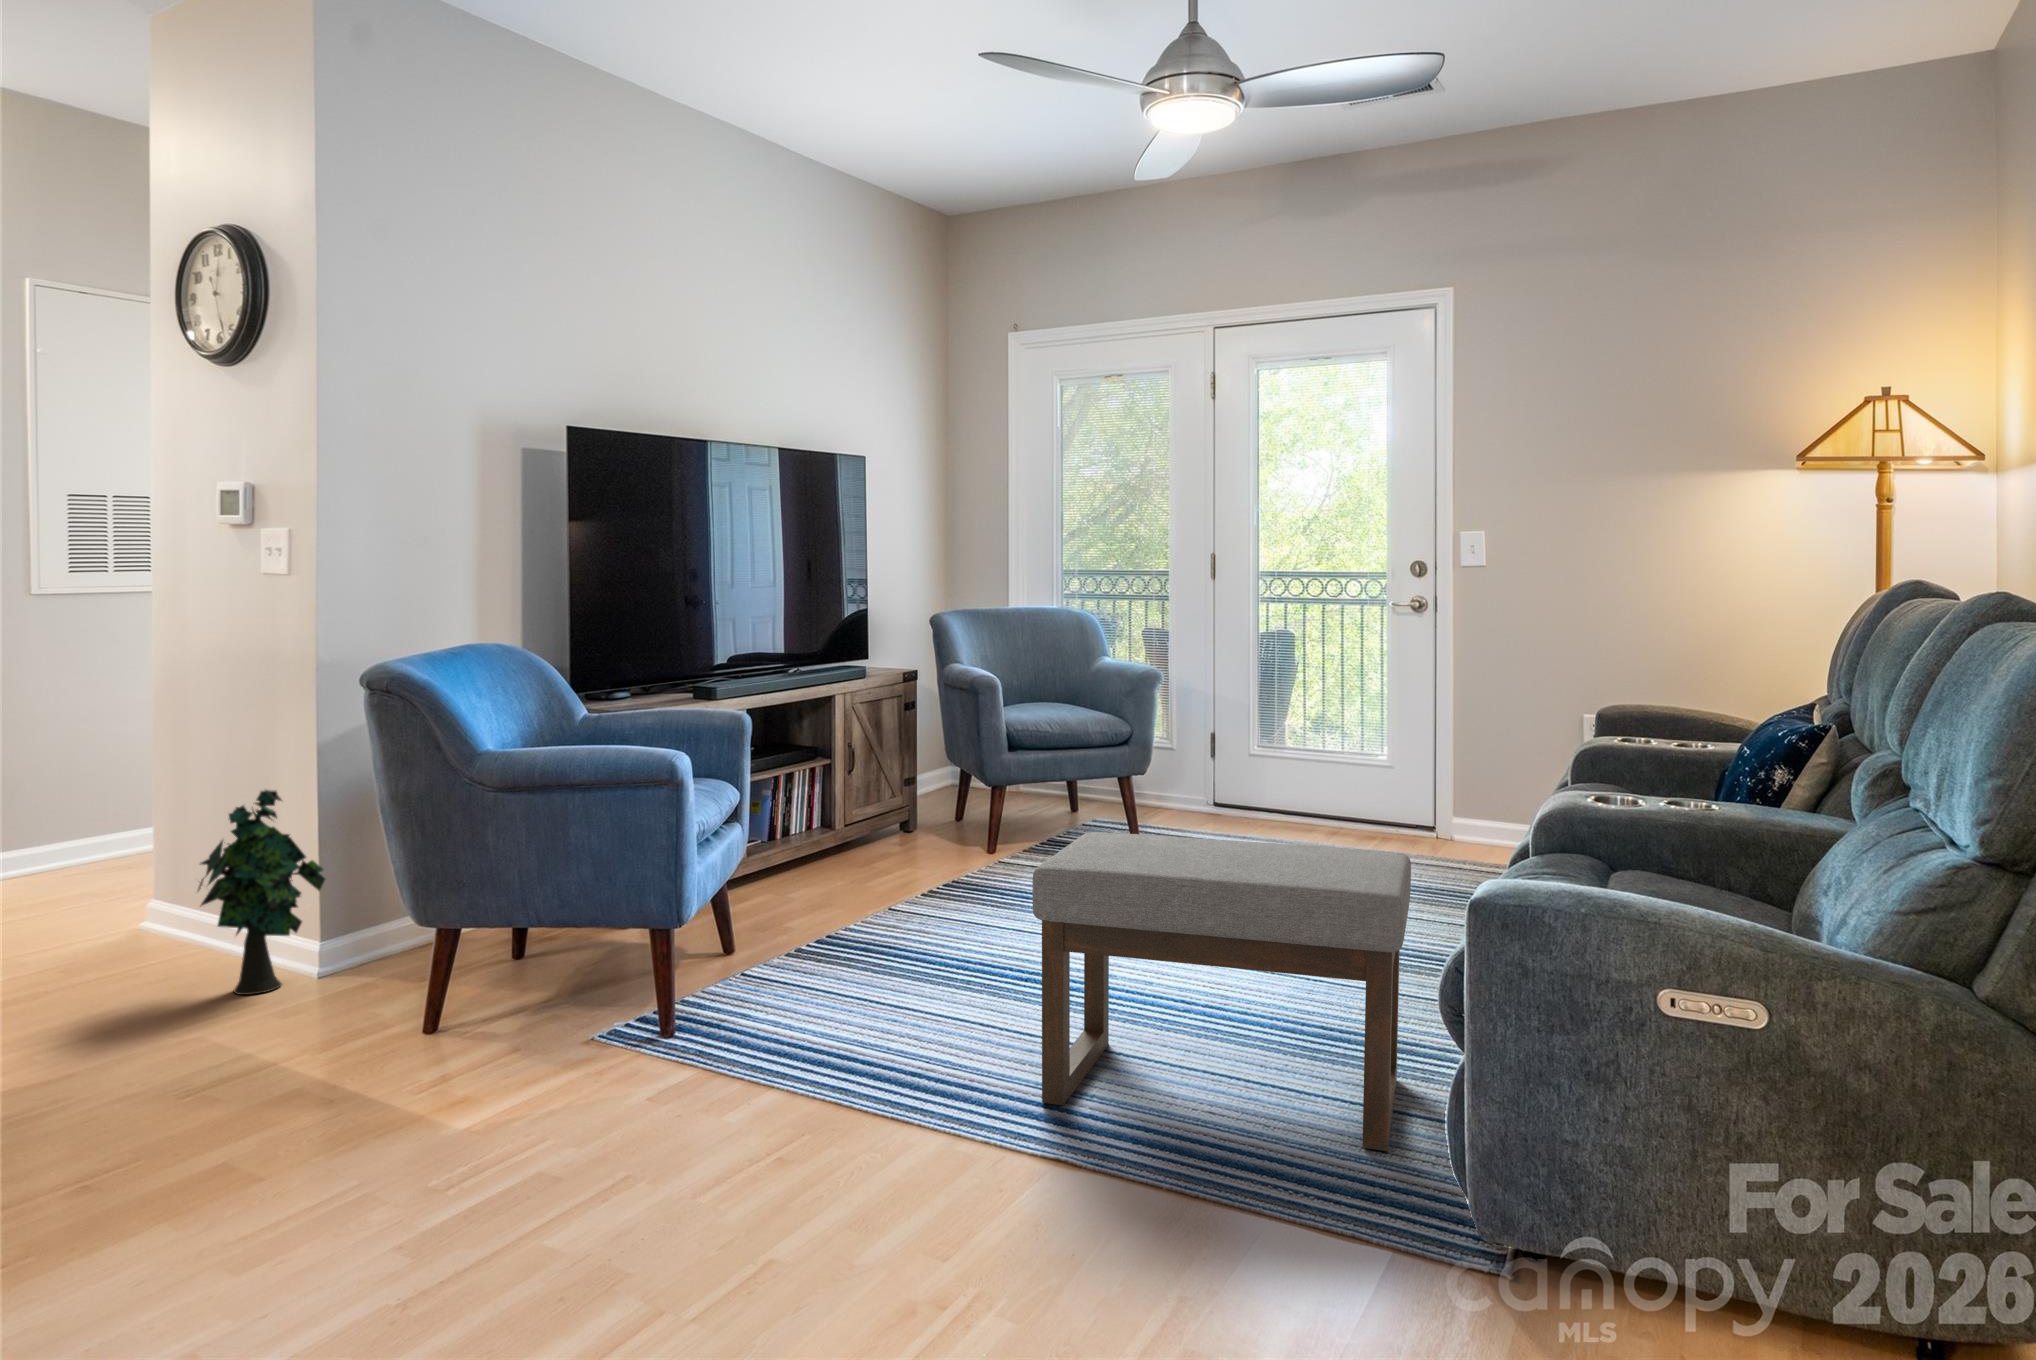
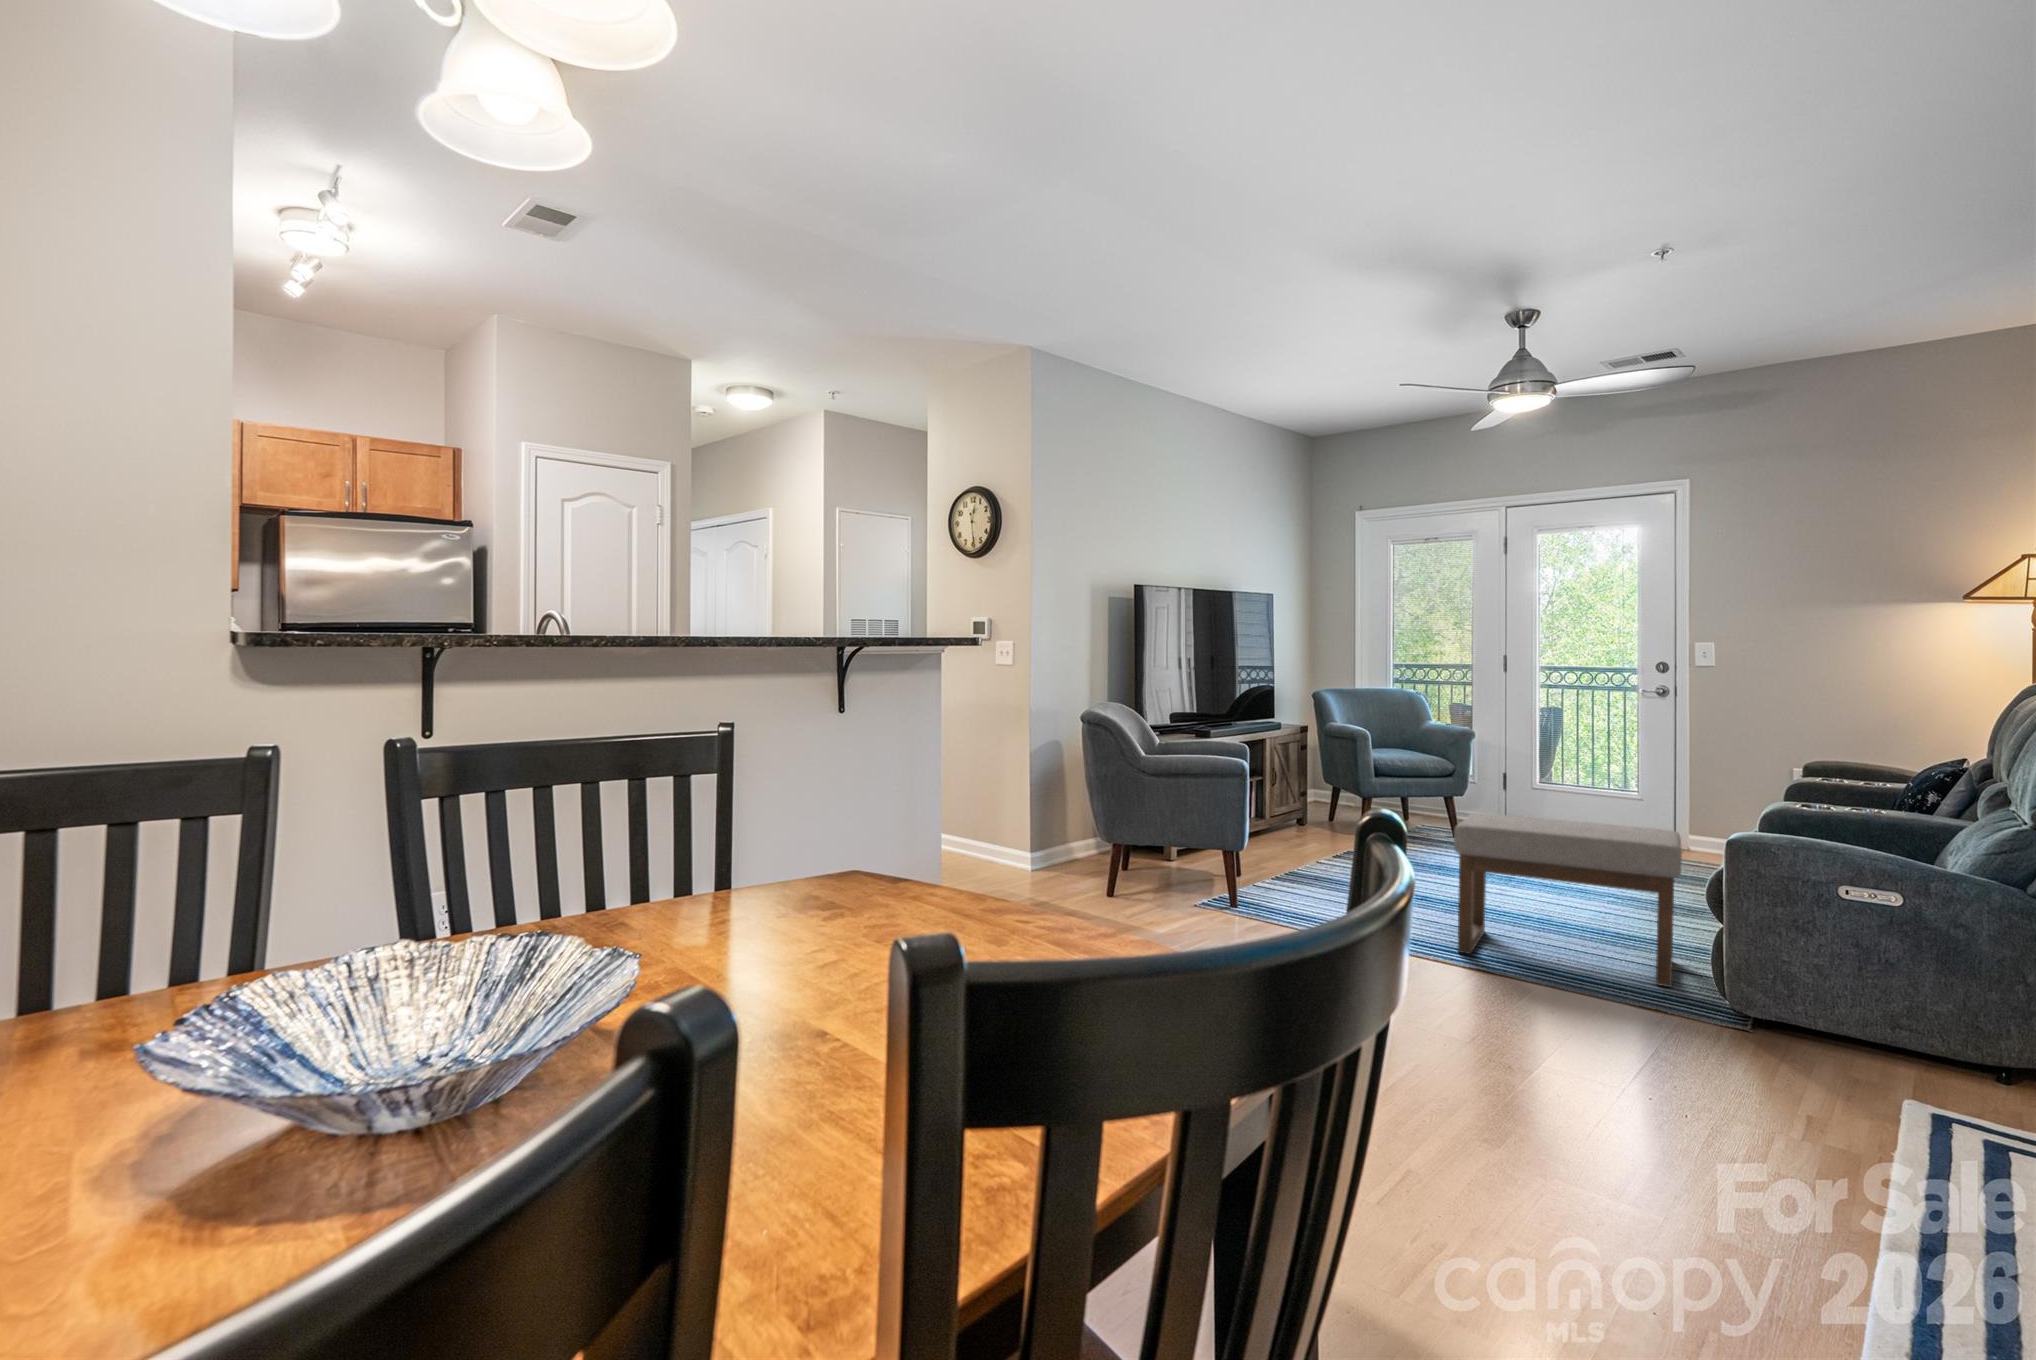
decorative plant: present [198,790,325,995] -> none [974,773,1035,877]

